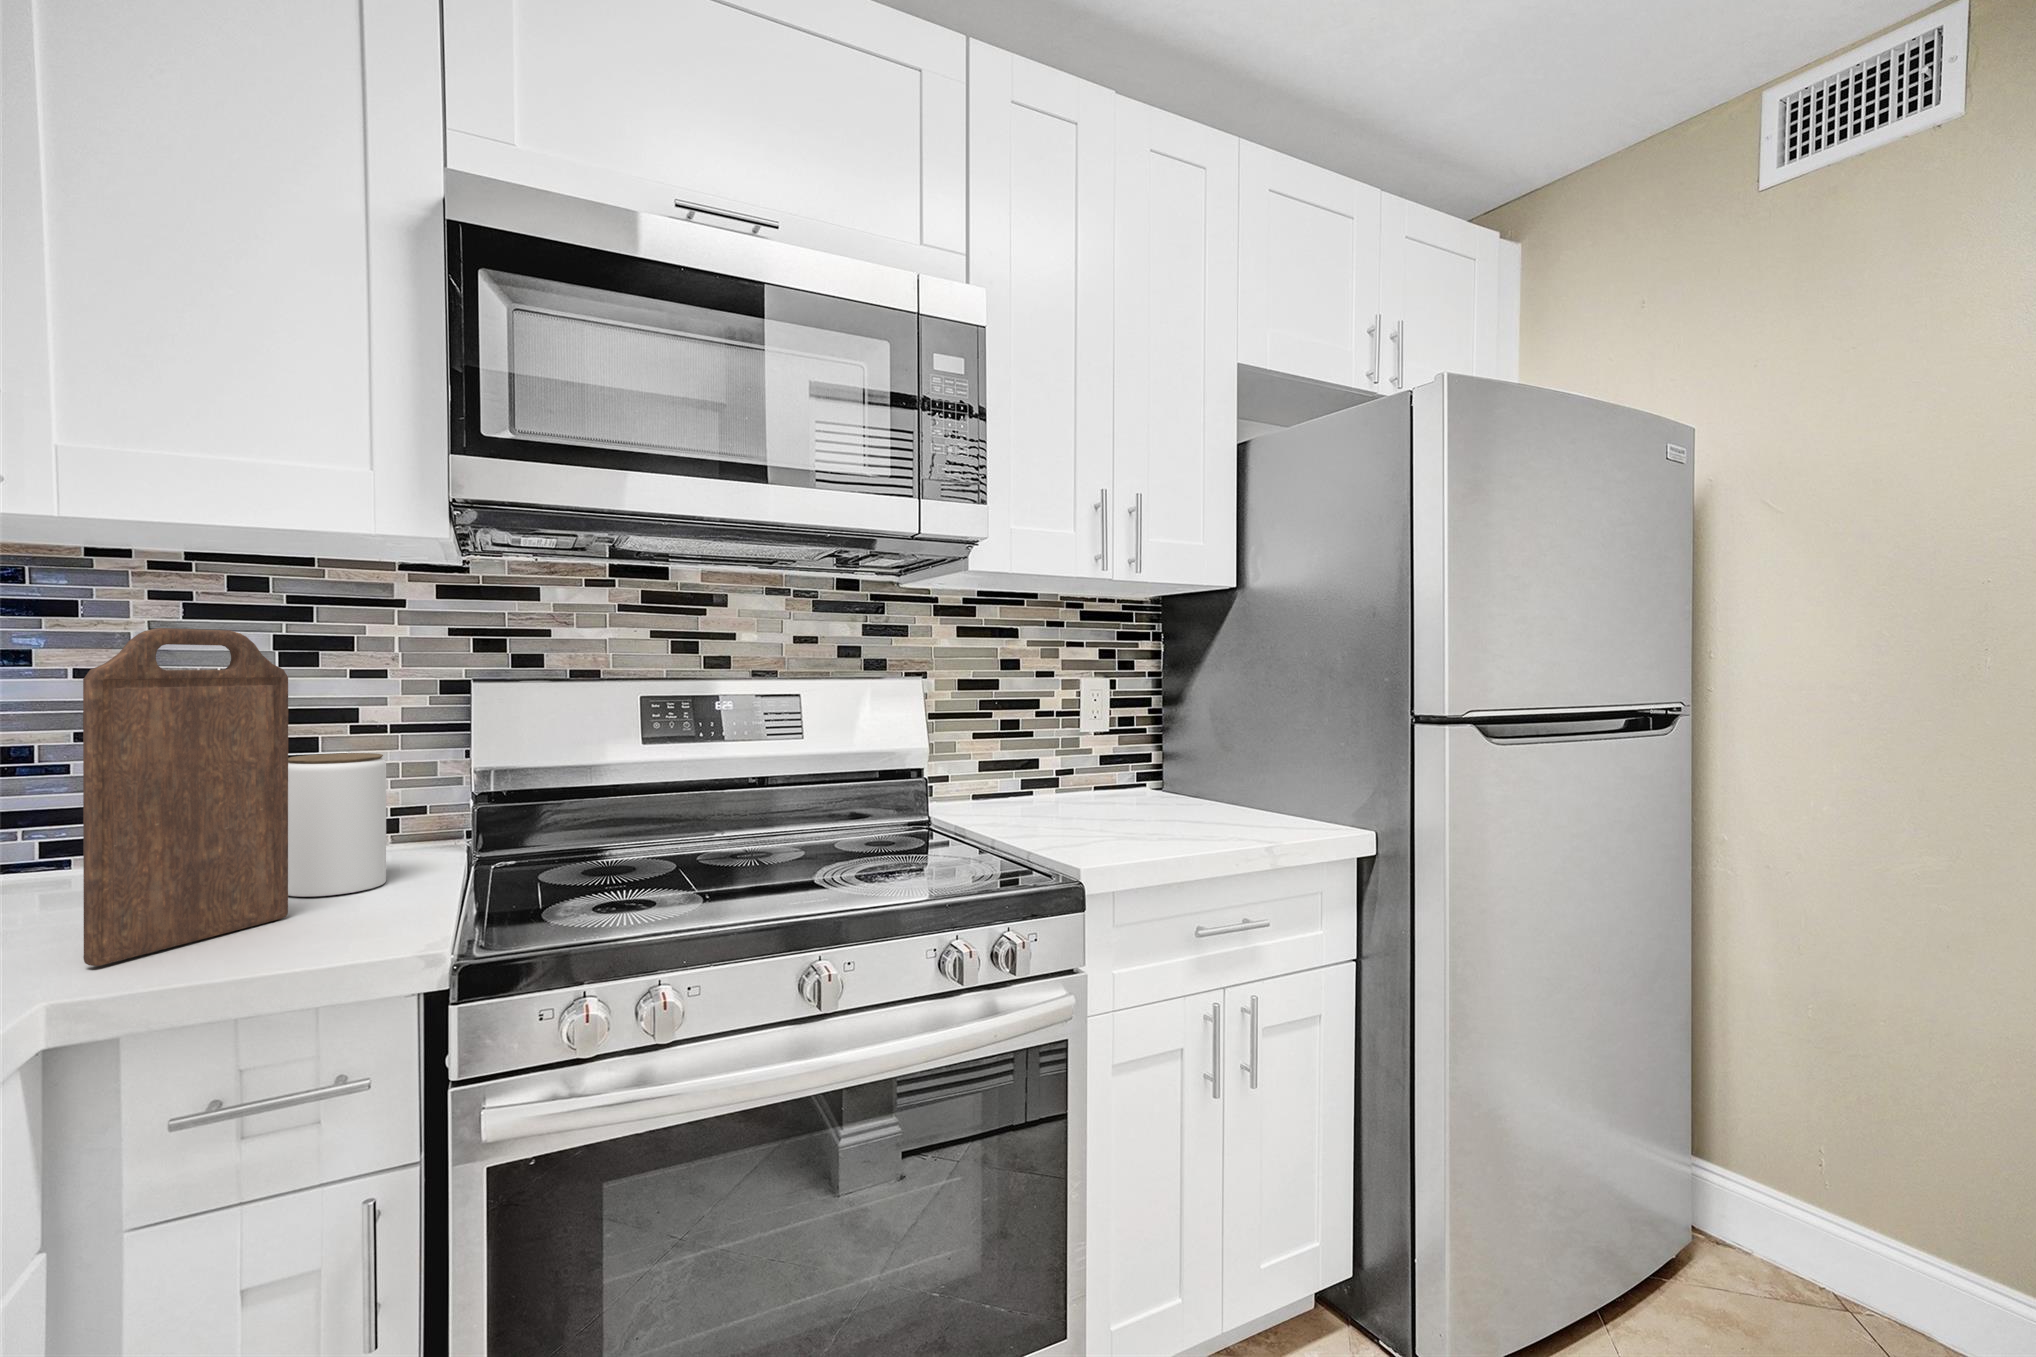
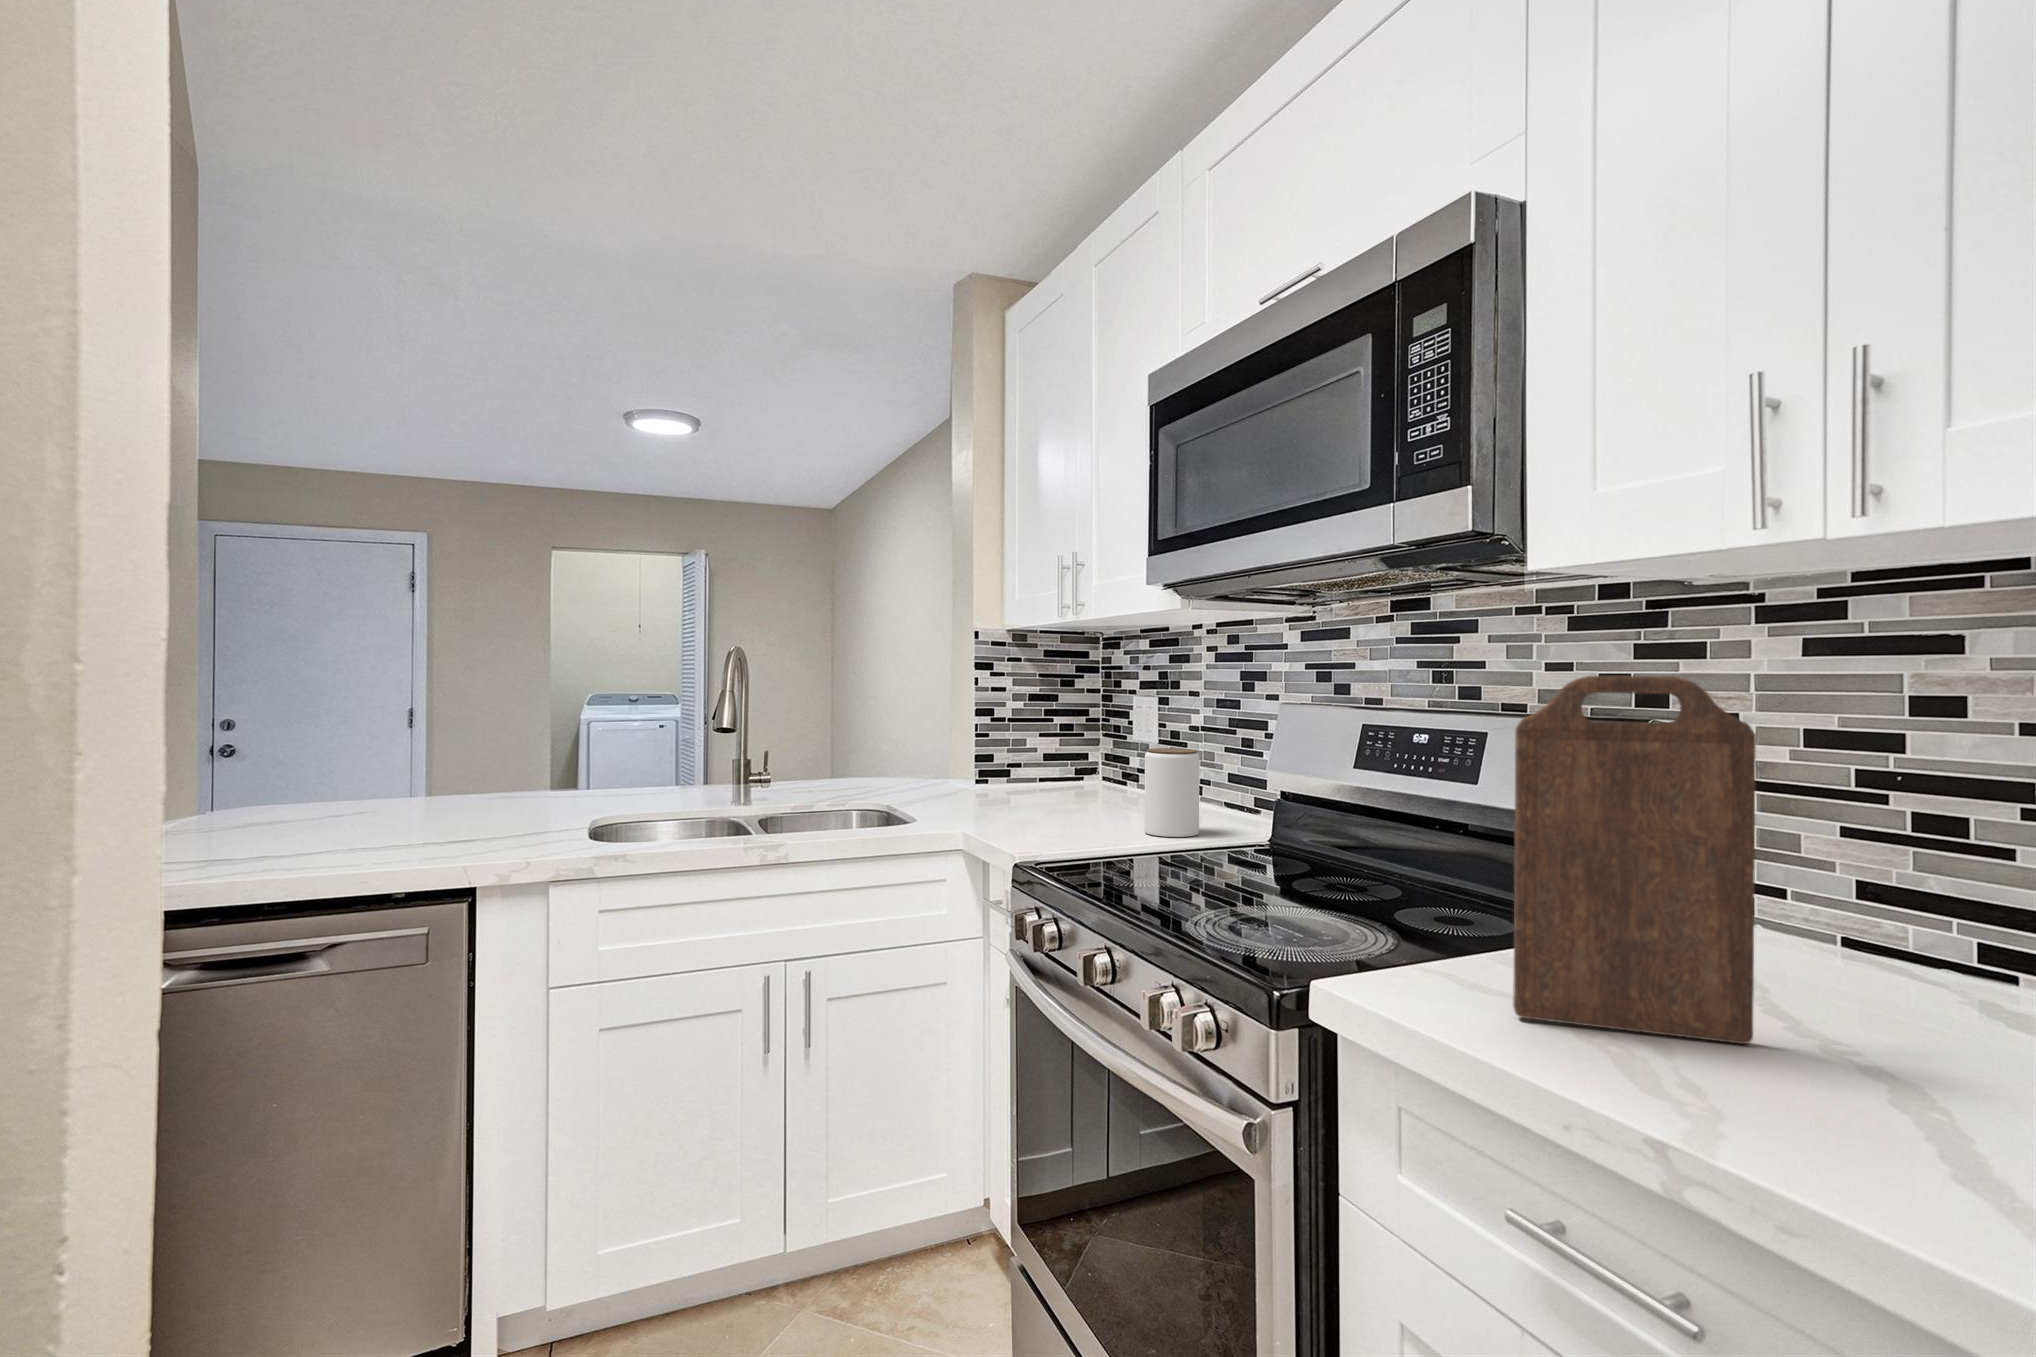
cutting board: present [83,628,288,966] -> present [1513,676,1756,1044]

